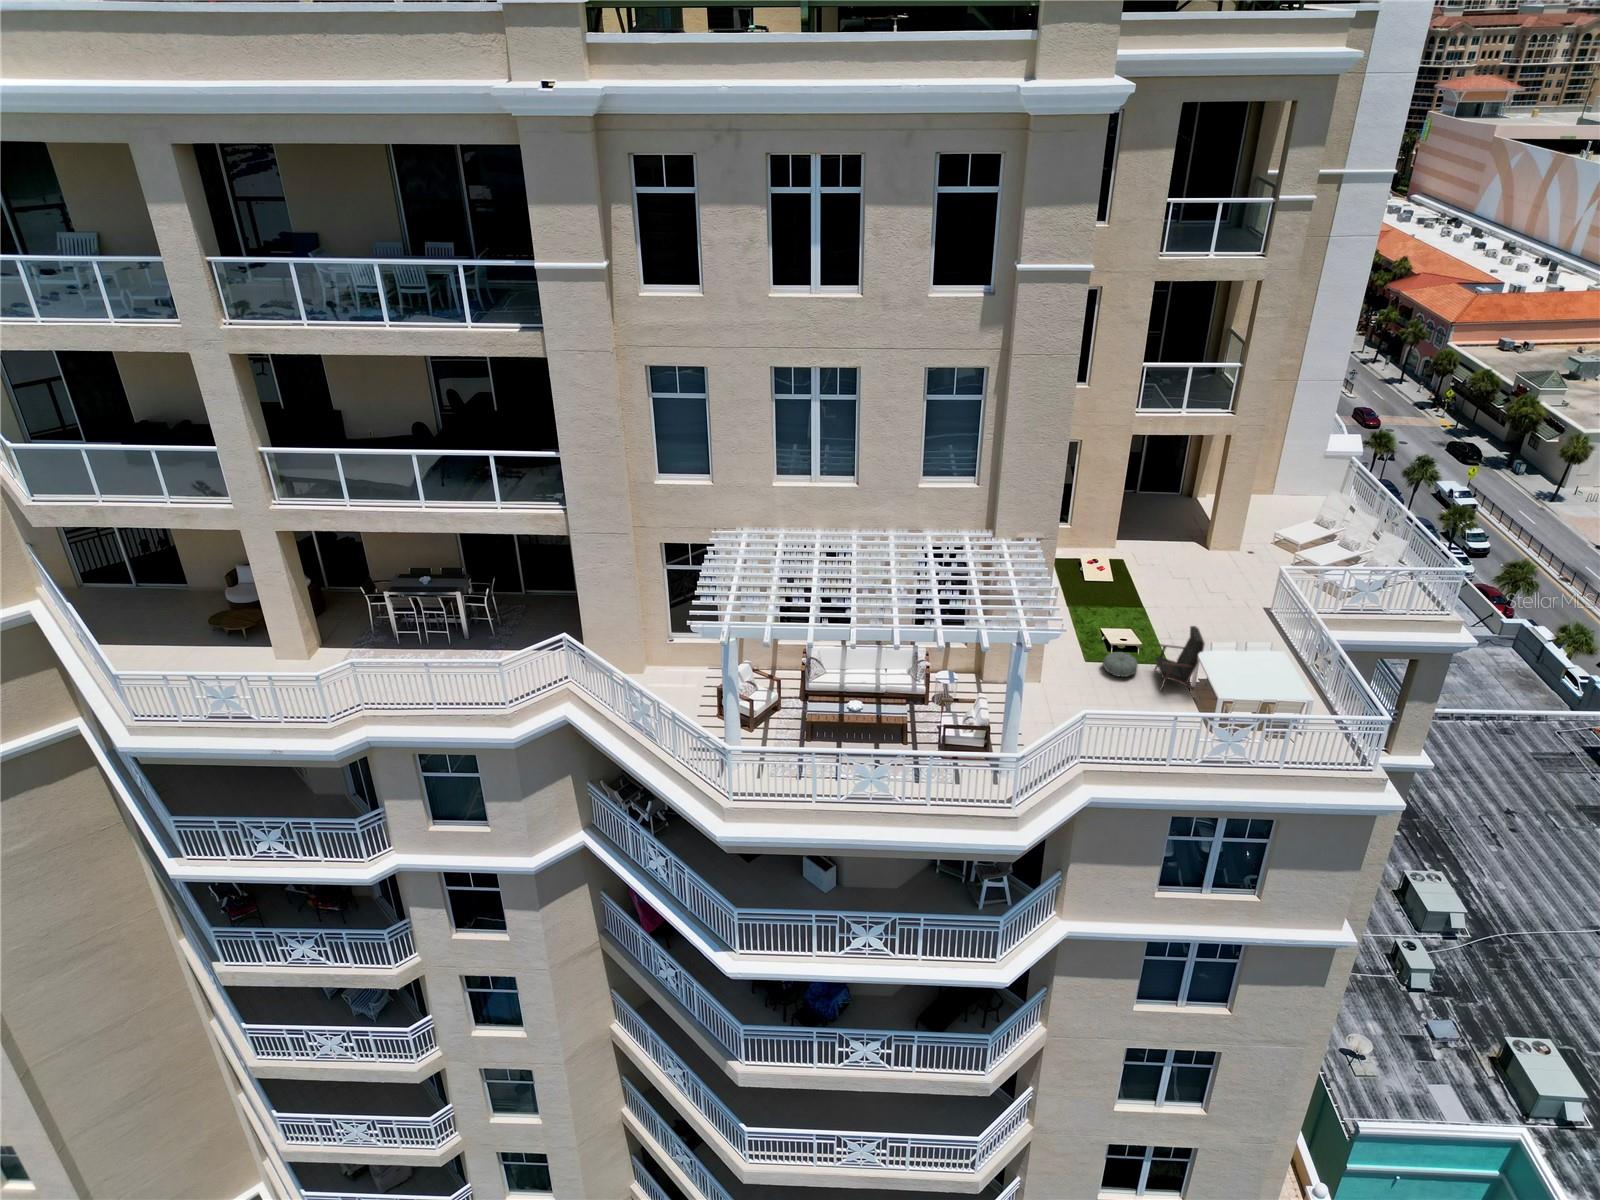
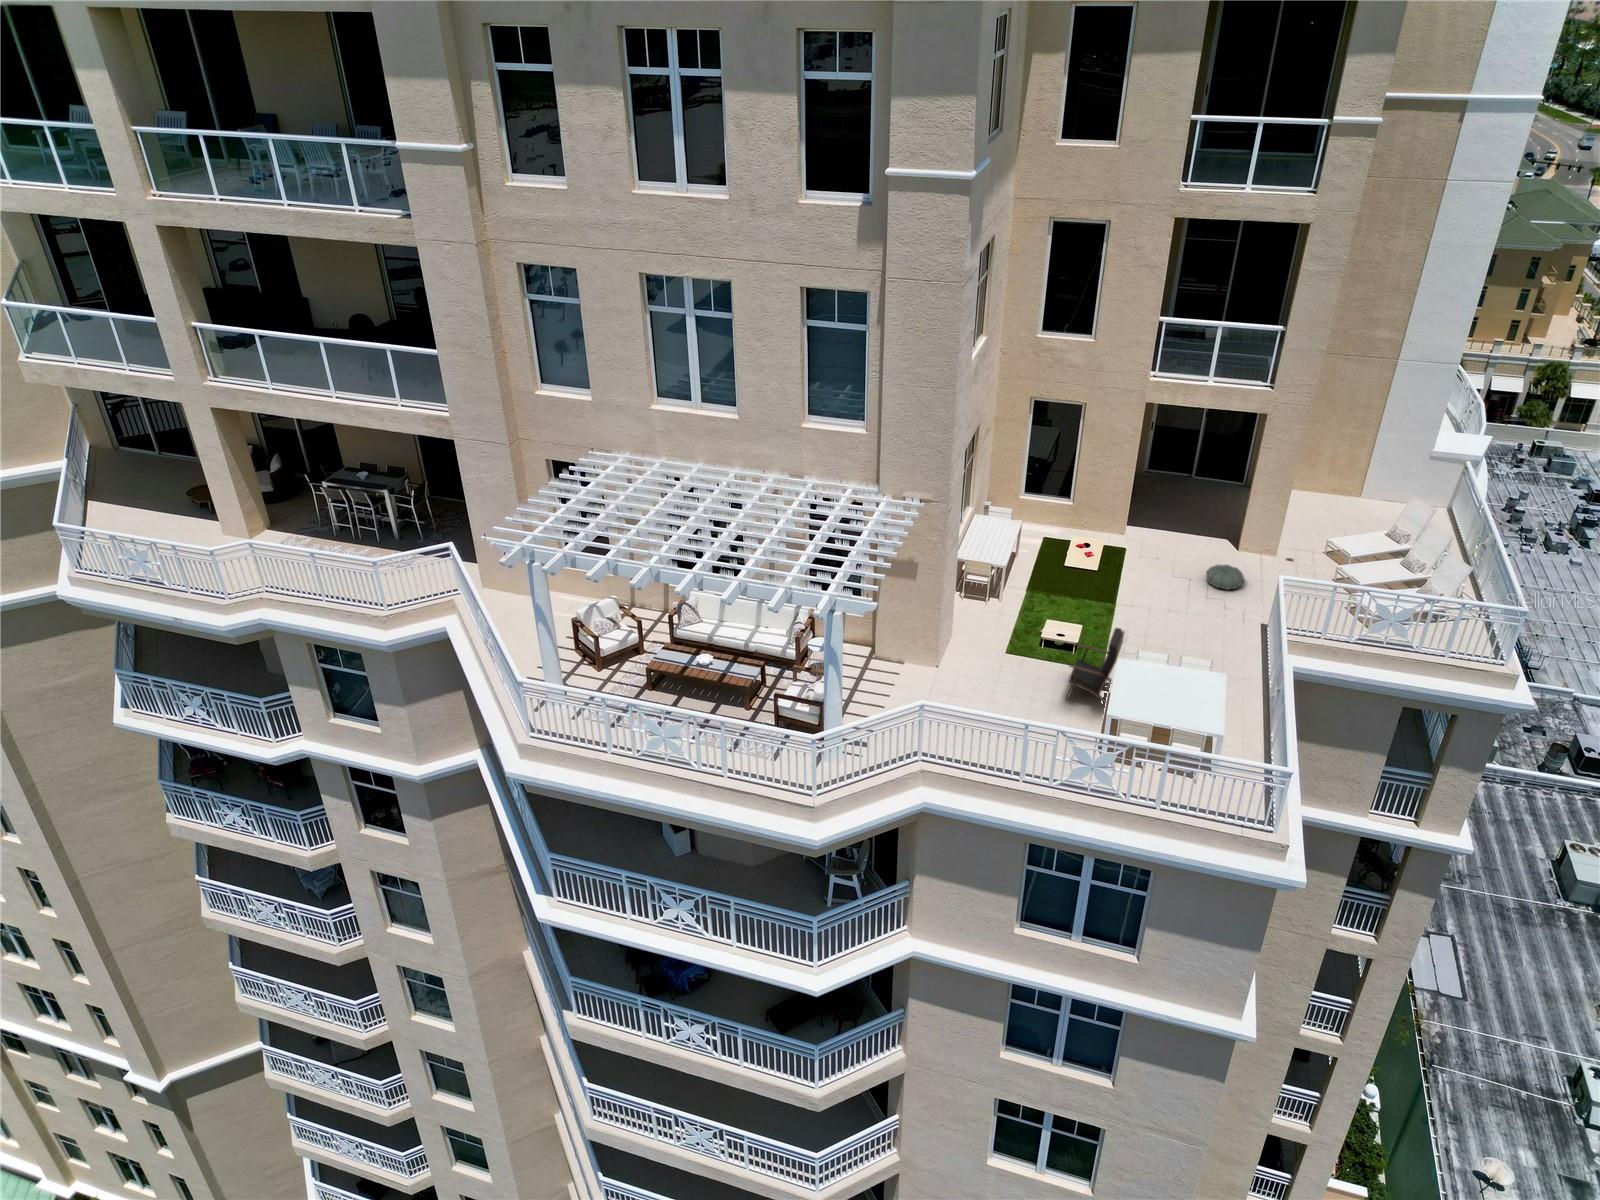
pouf: present [1103,652,1138,677] -> present [1206,565,1244,590]

